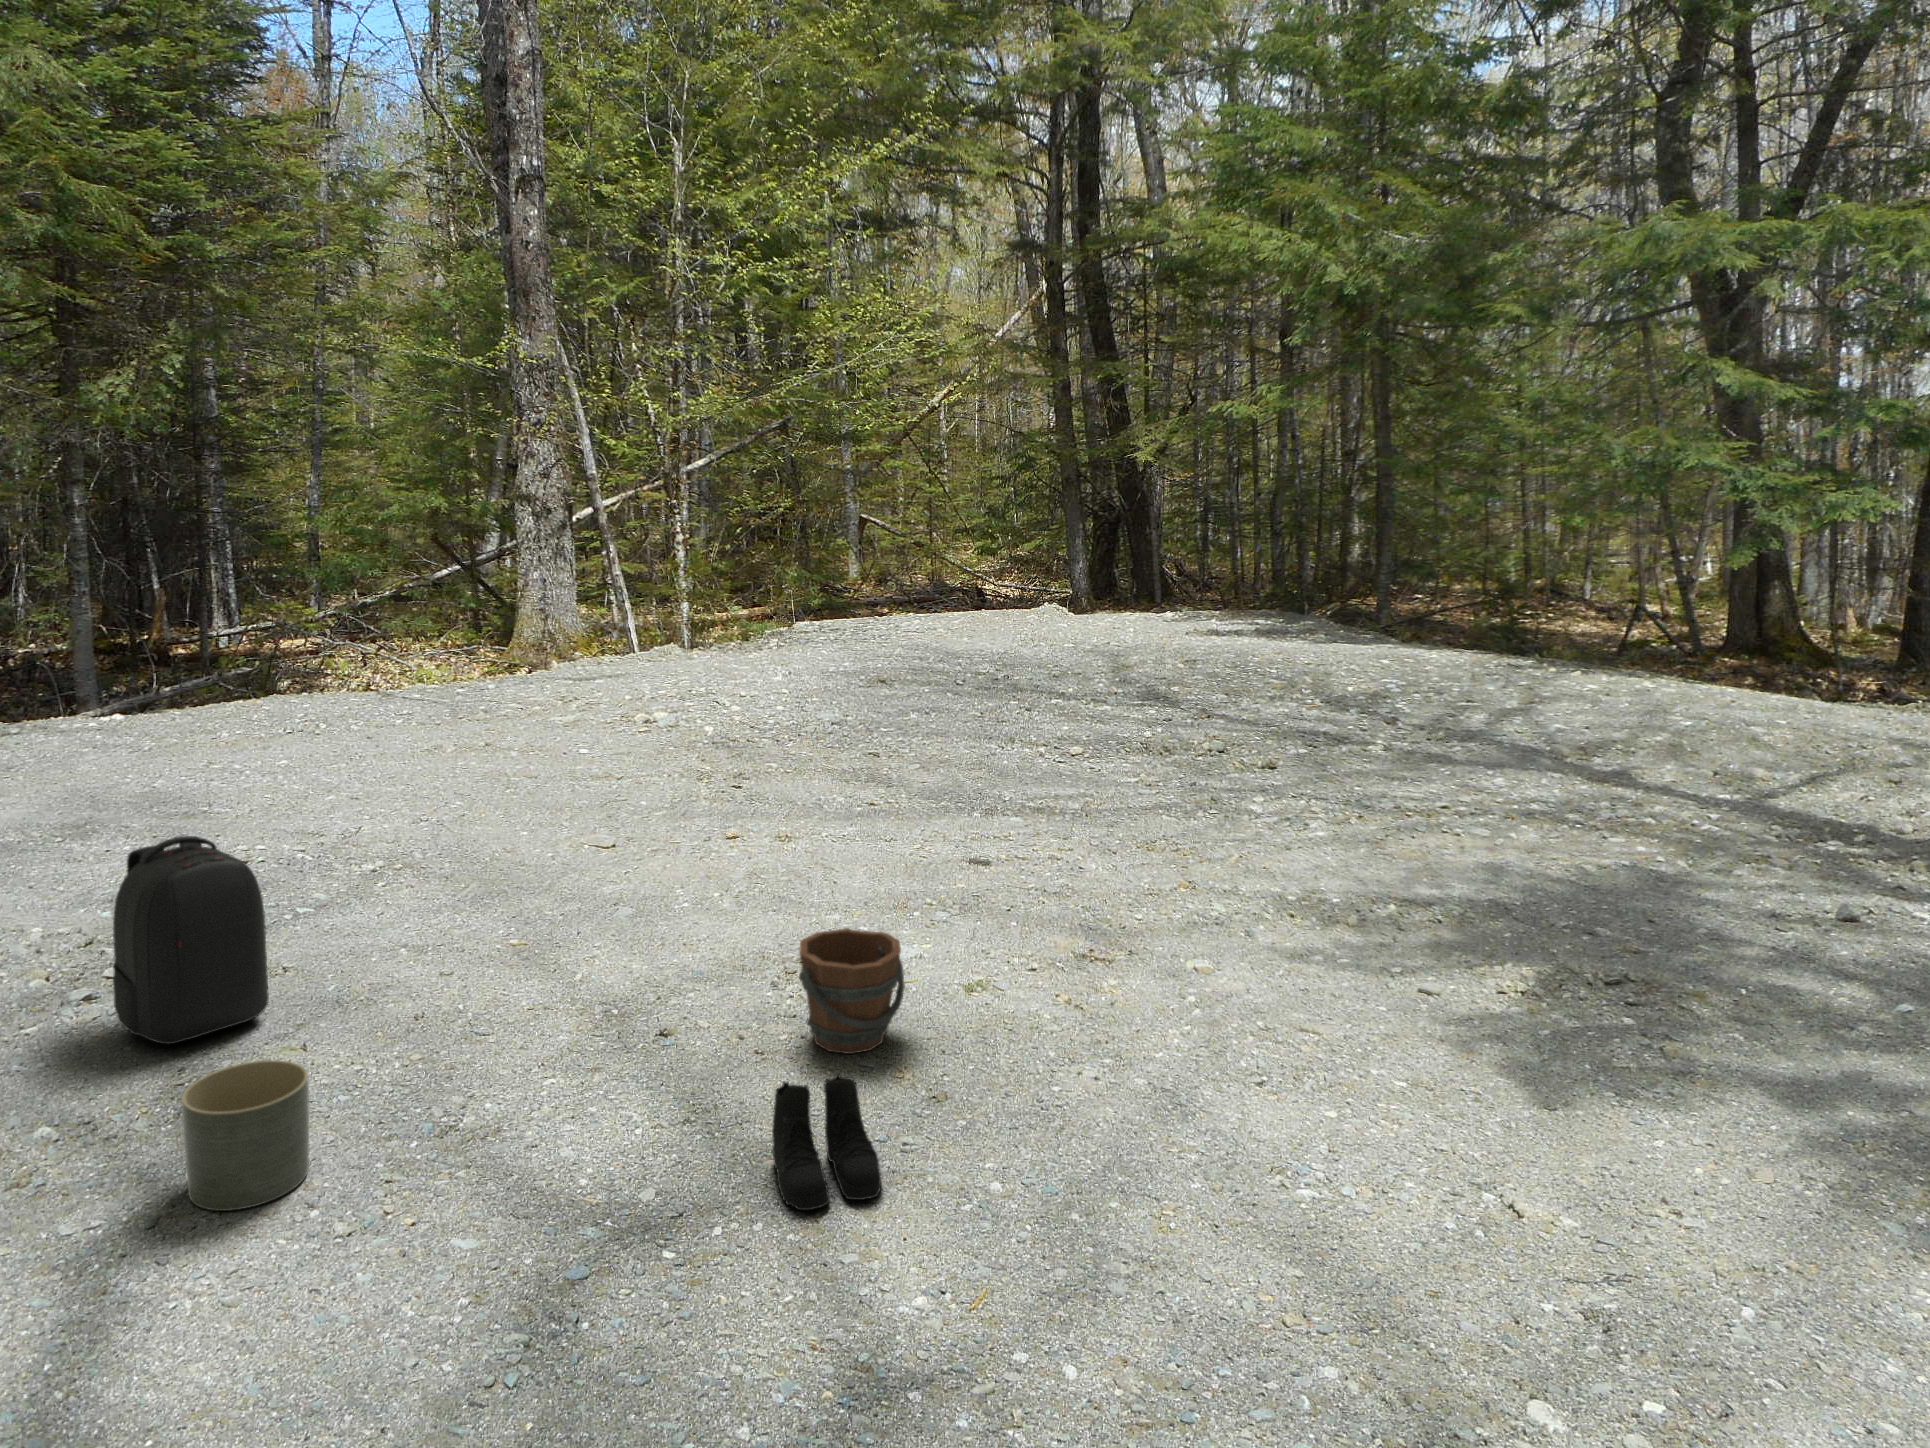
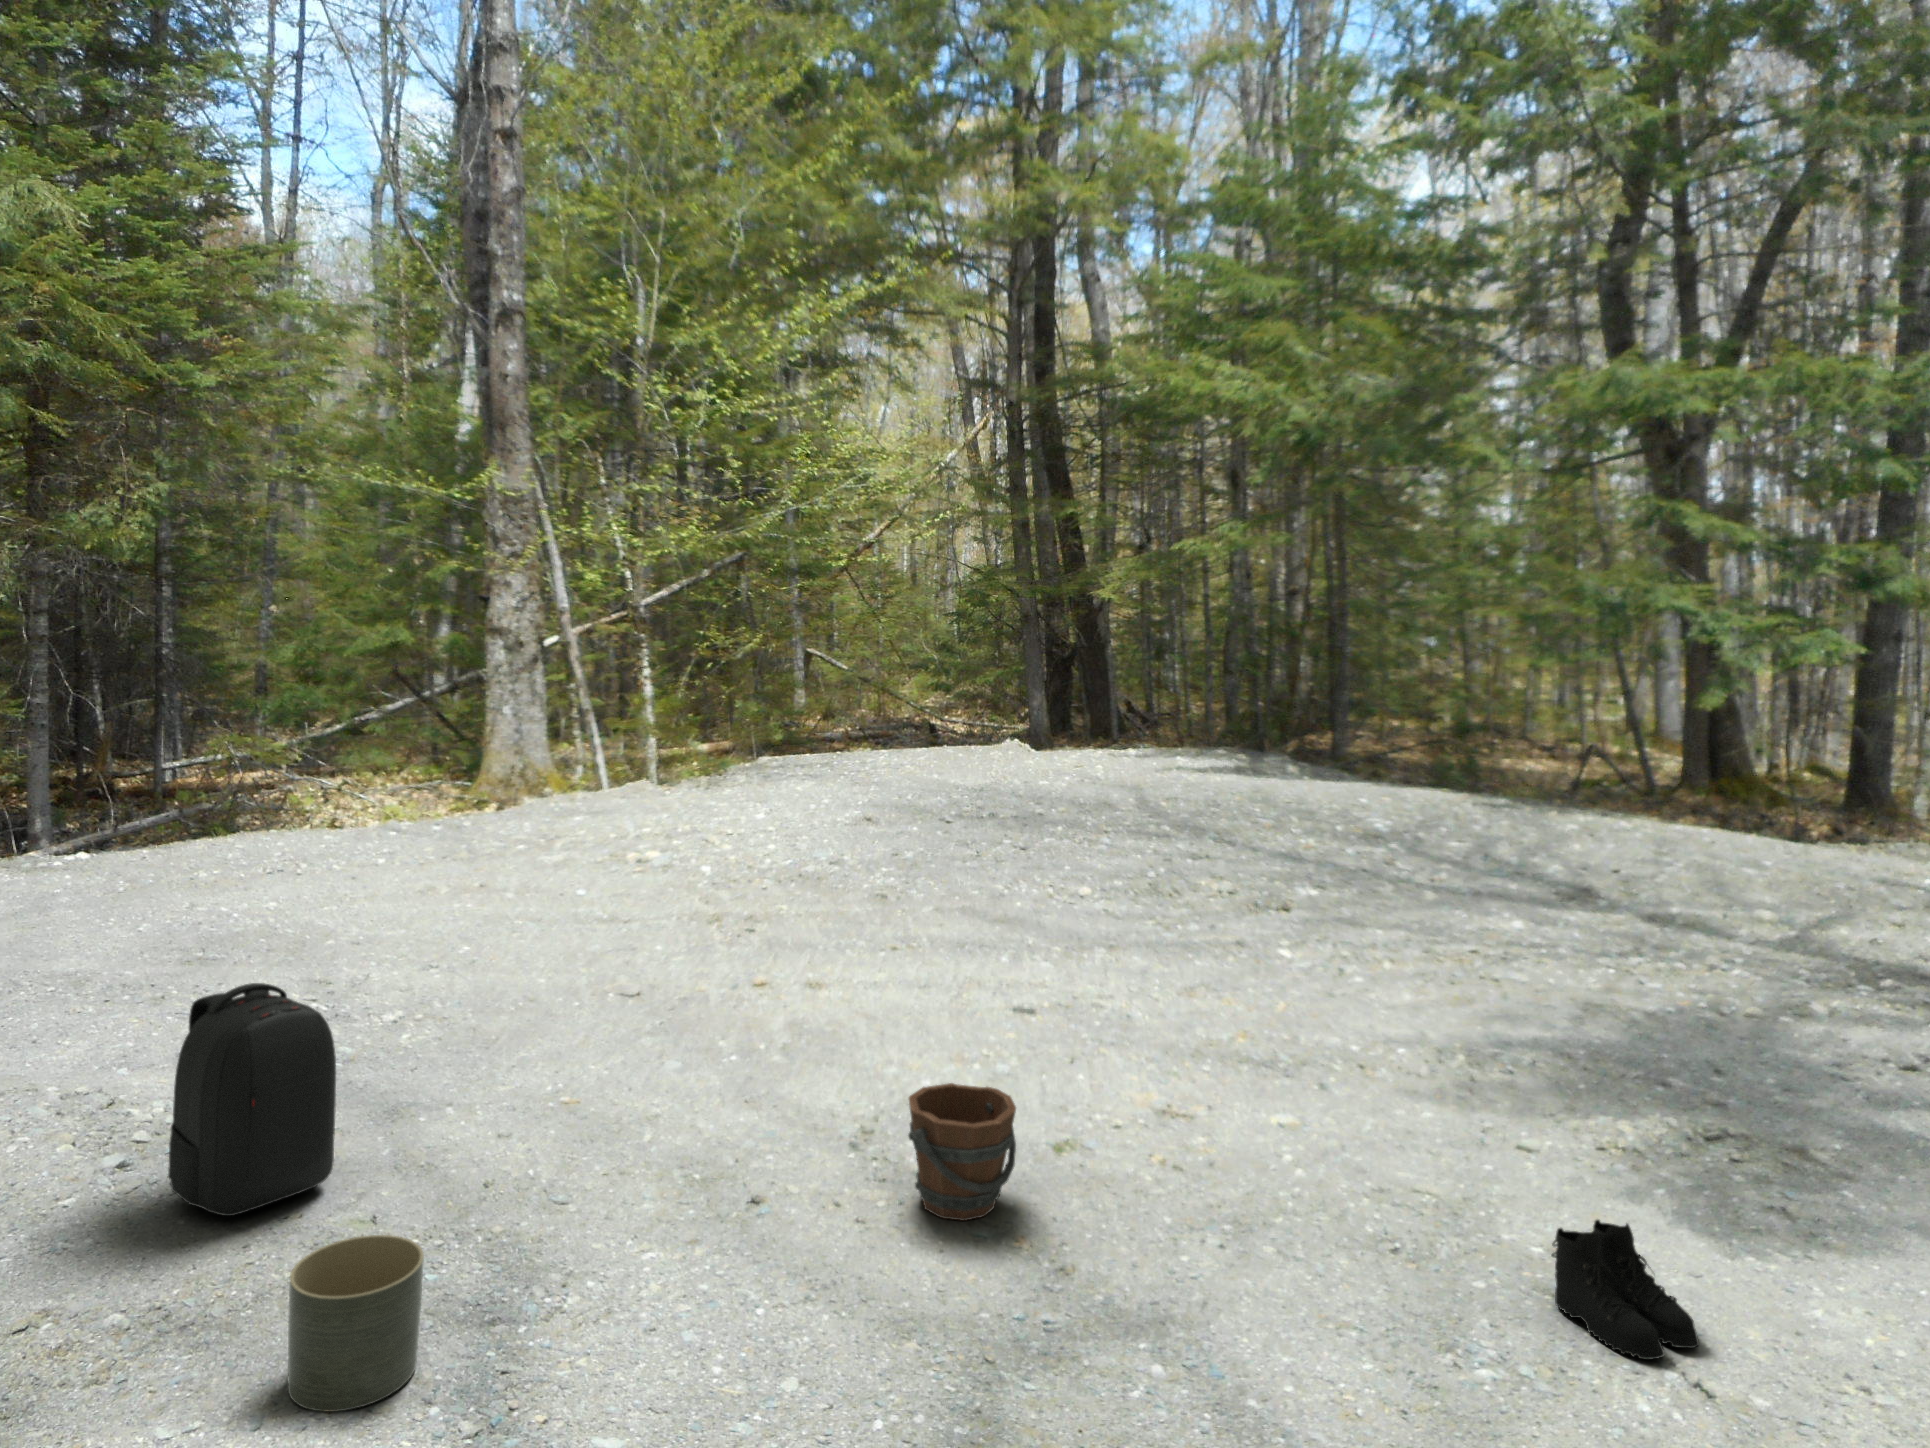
boots: present [772,1074,881,1210] -> present [1551,1220,1699,1360]

